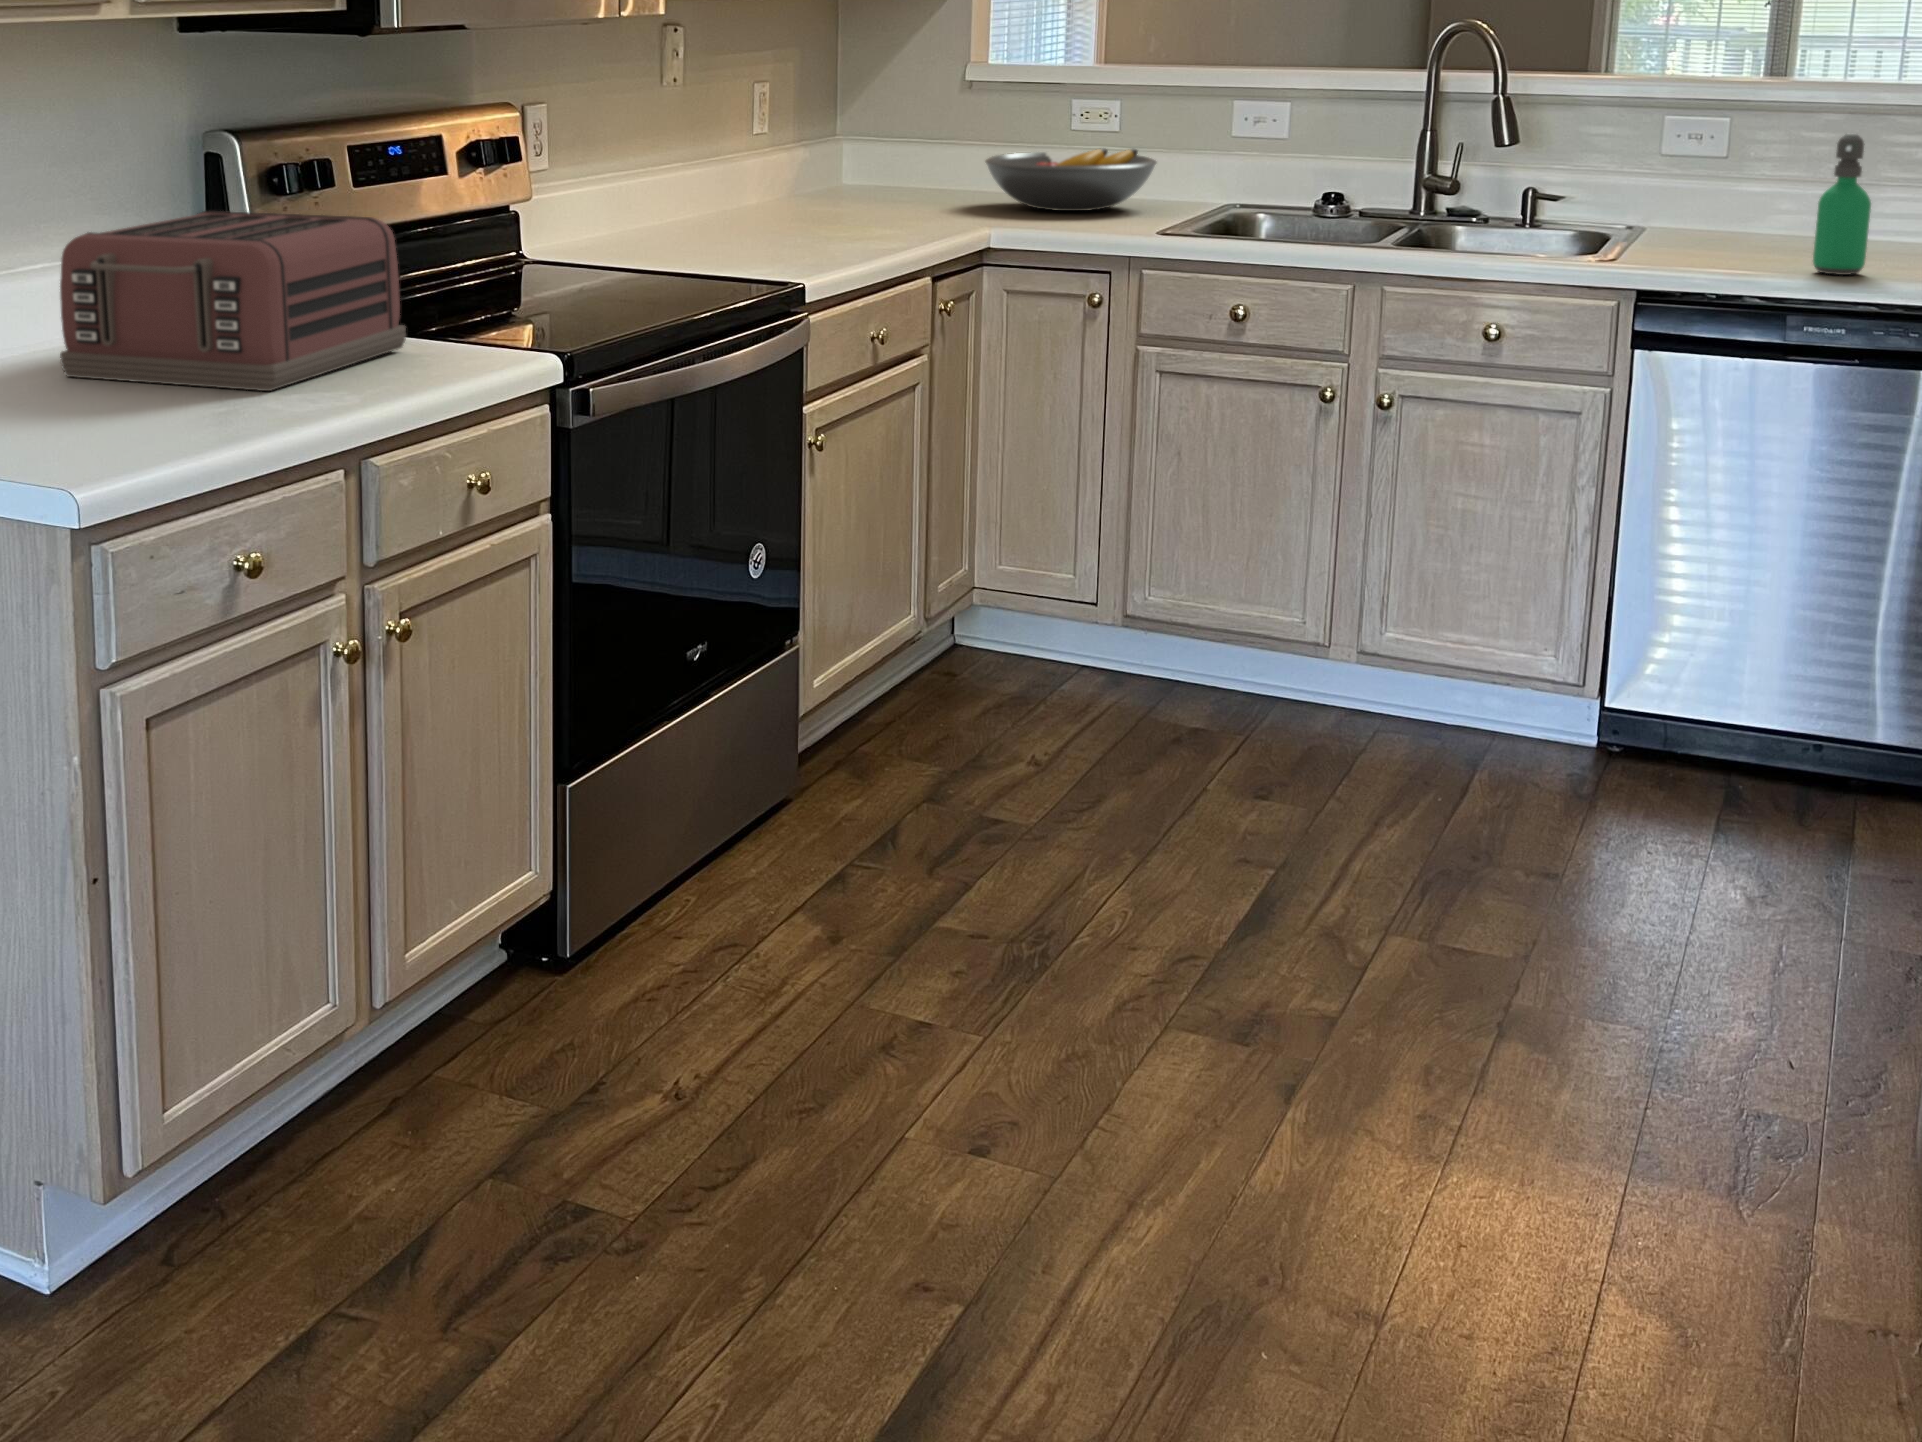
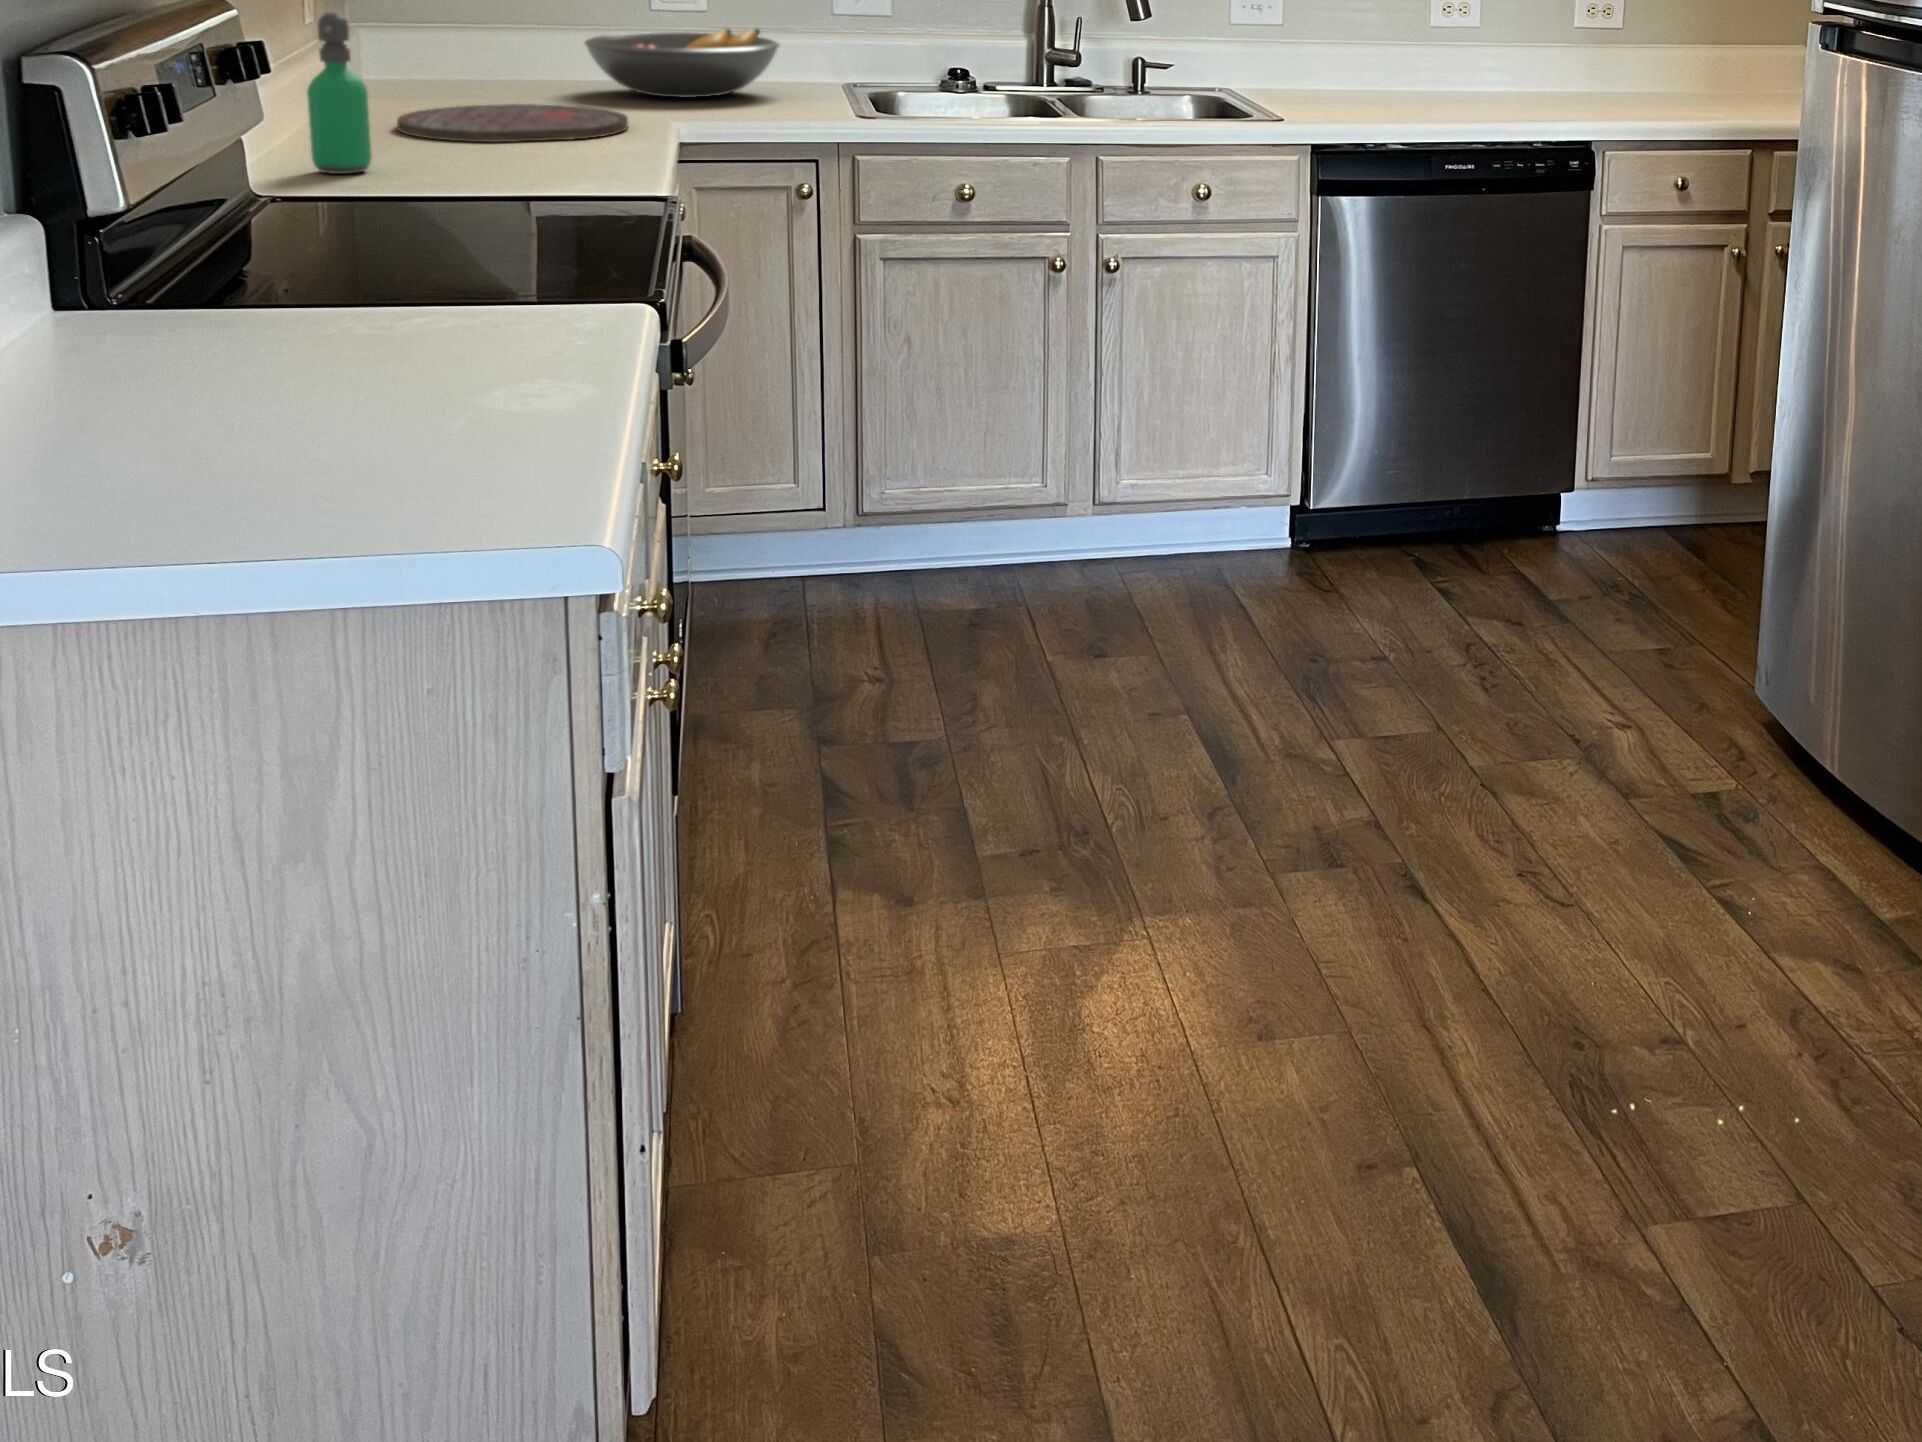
soap dispenser: present [1813,134,1871,275] -> present [307,13,371,174]
cutting board: none [754,208,938,237] -> present [397,104,628,143]
toaster: present [60,211,406,391] -> none [154,154,556,418]

